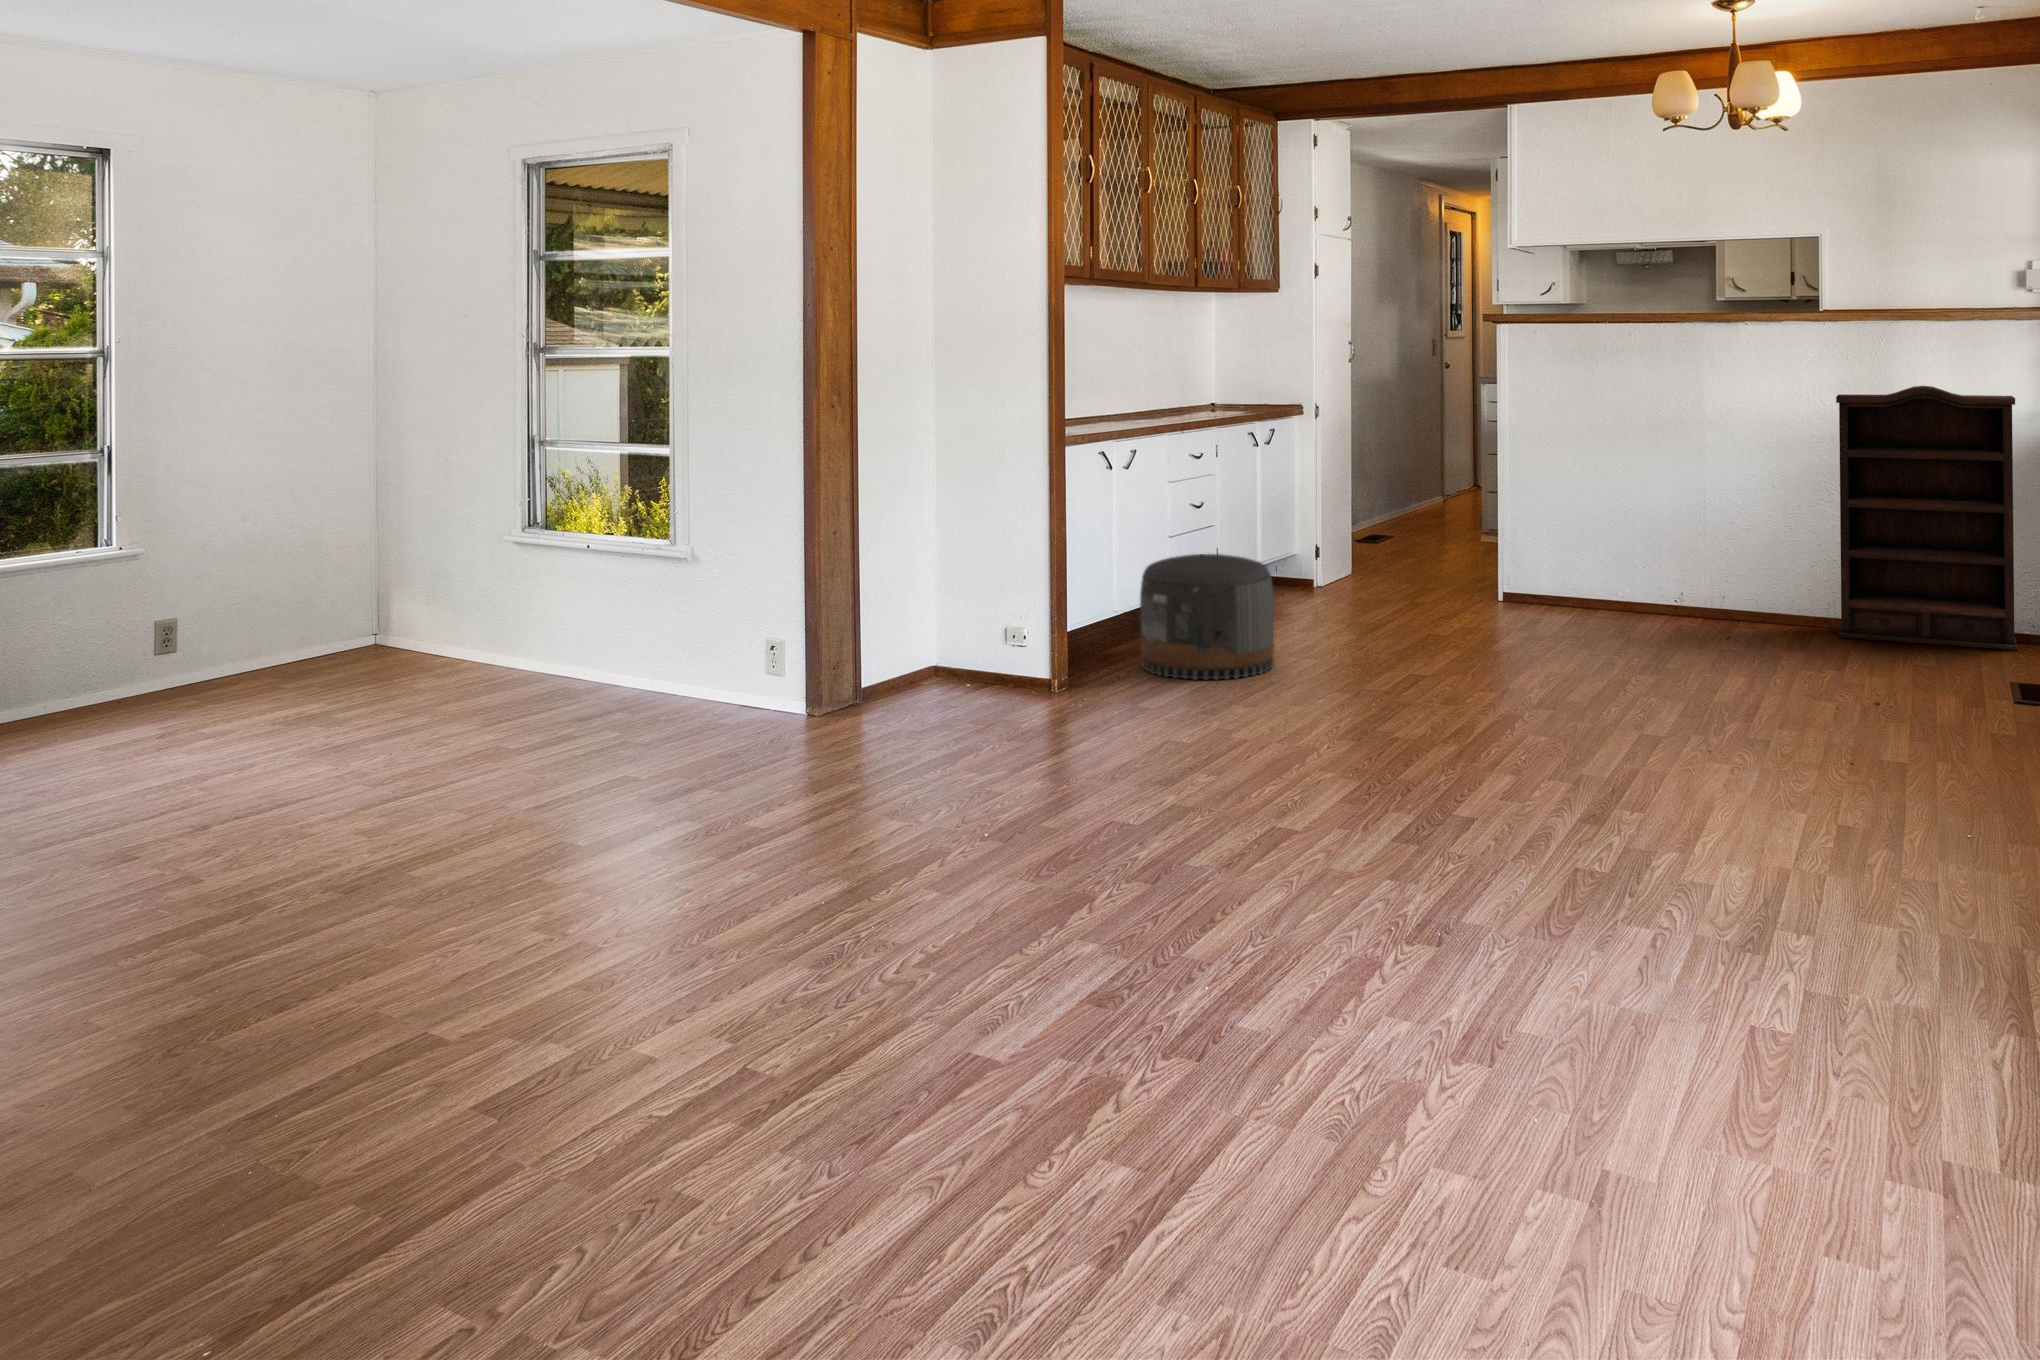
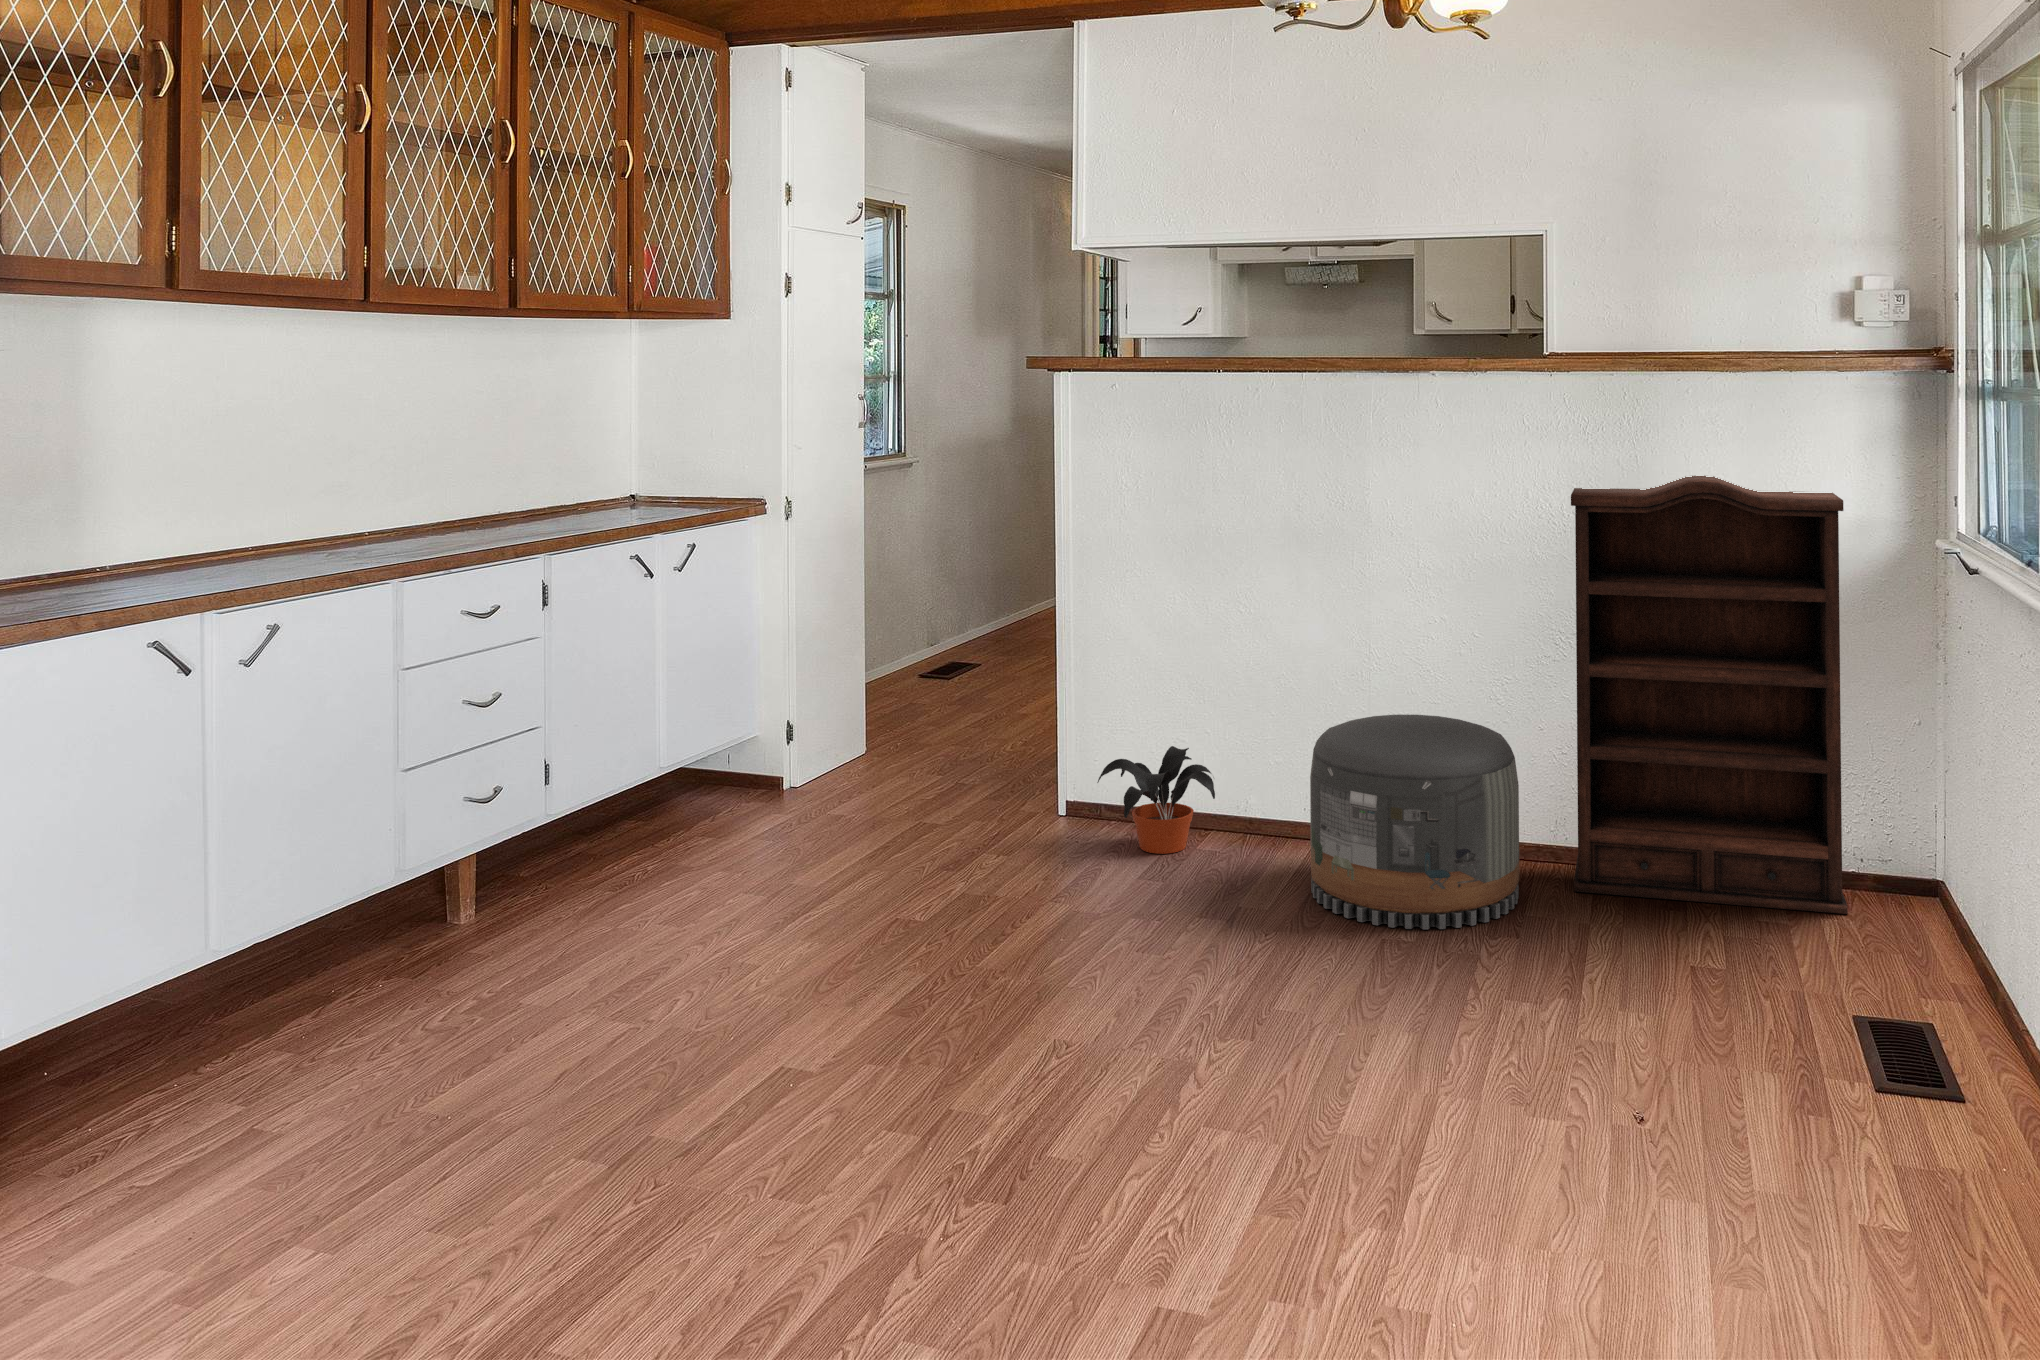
pouf: present [1140,554,1274,680] -> present [1310,715,1519,929]
potted plant: none [1528,556,1604,617] -> present [1097,746,1215,854]

